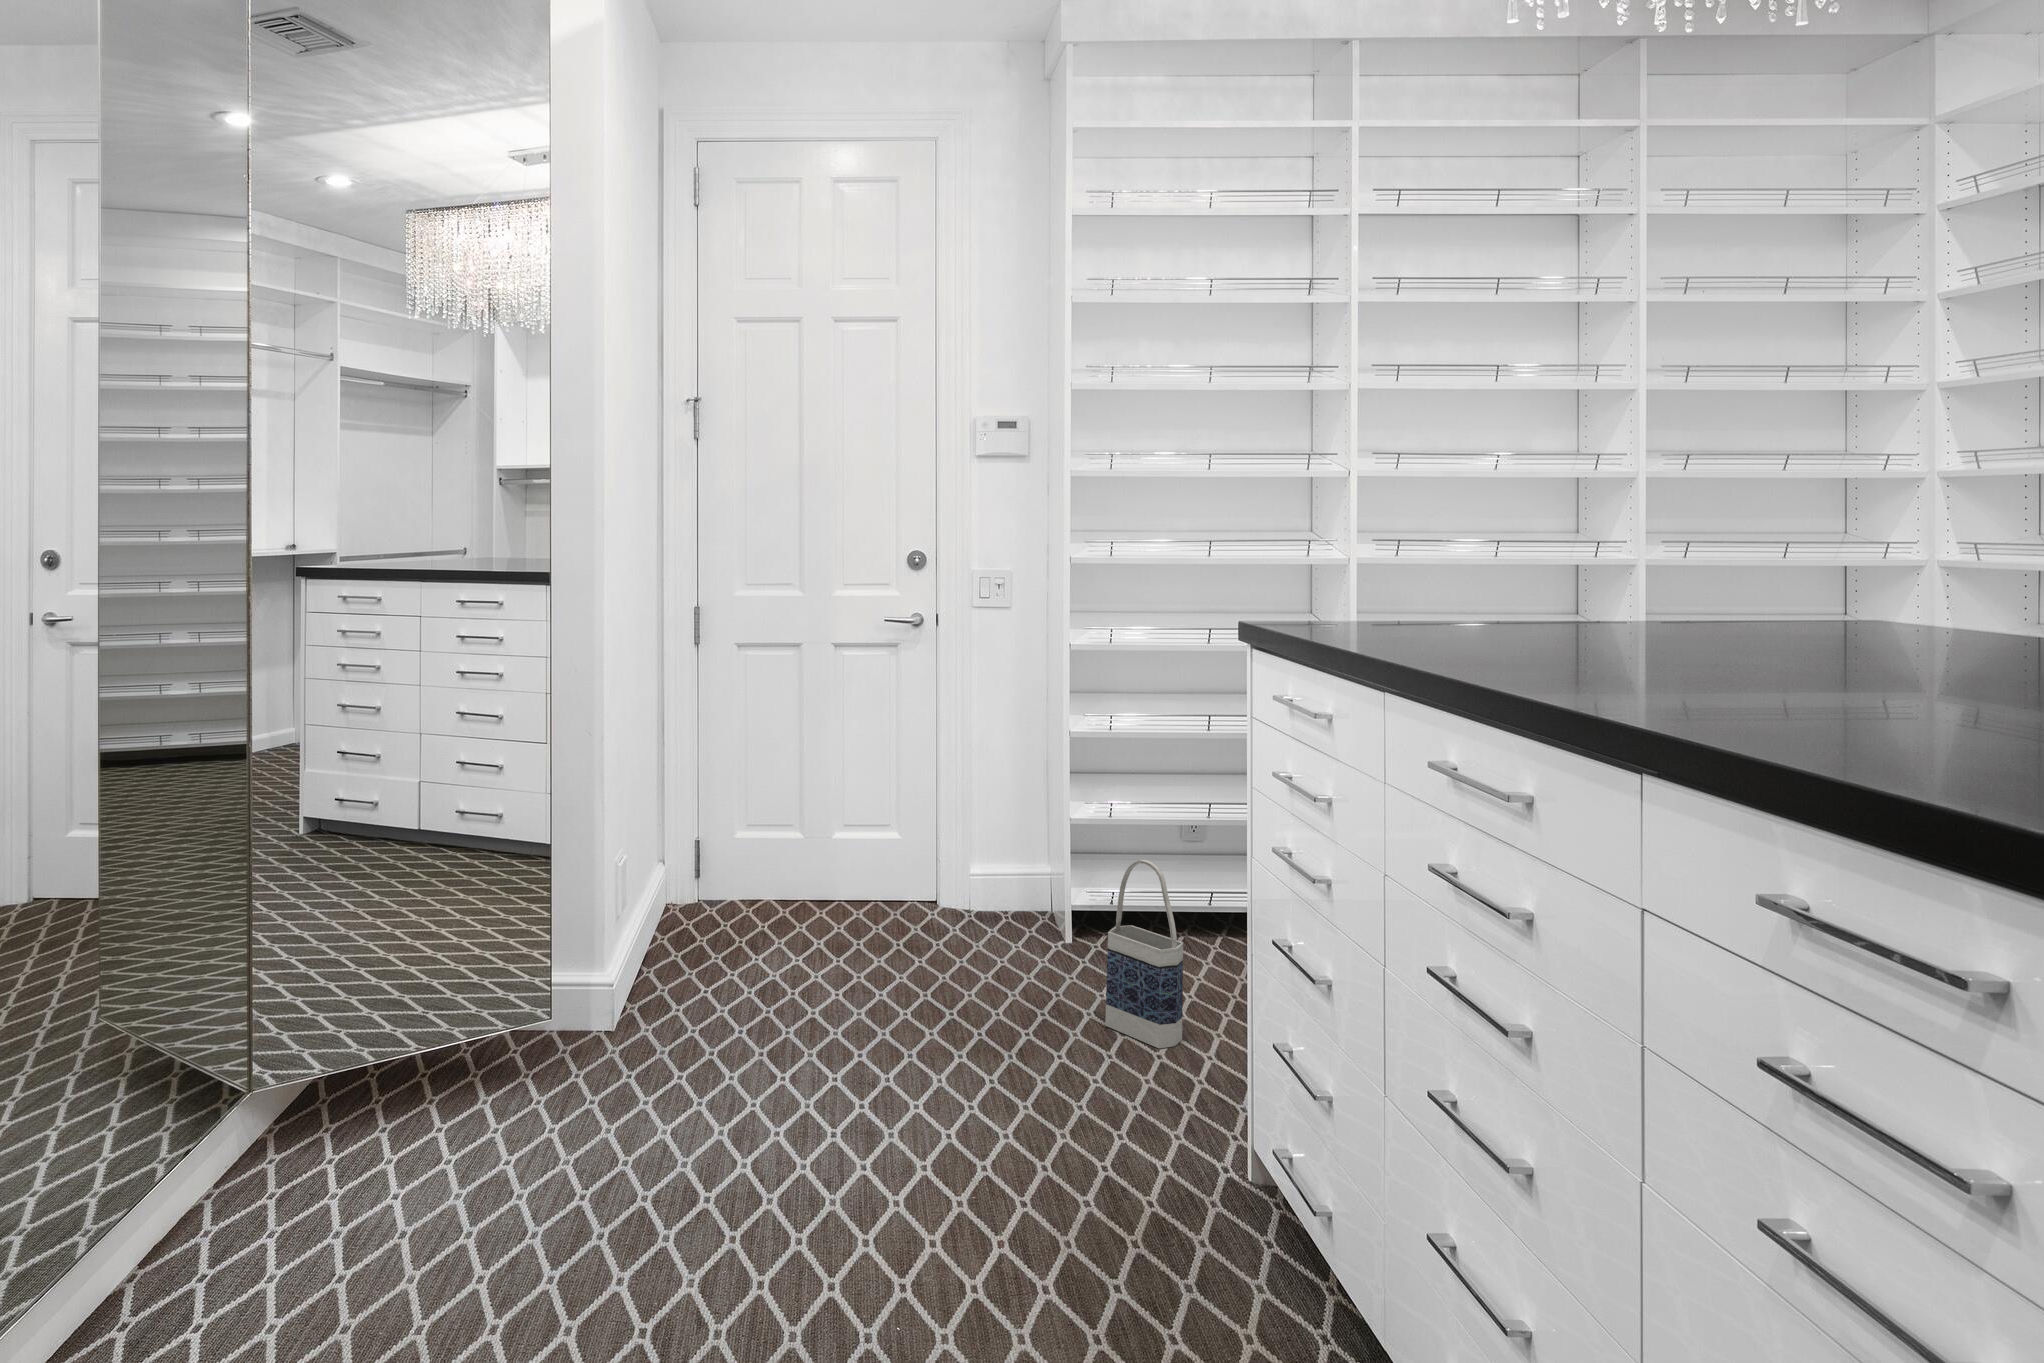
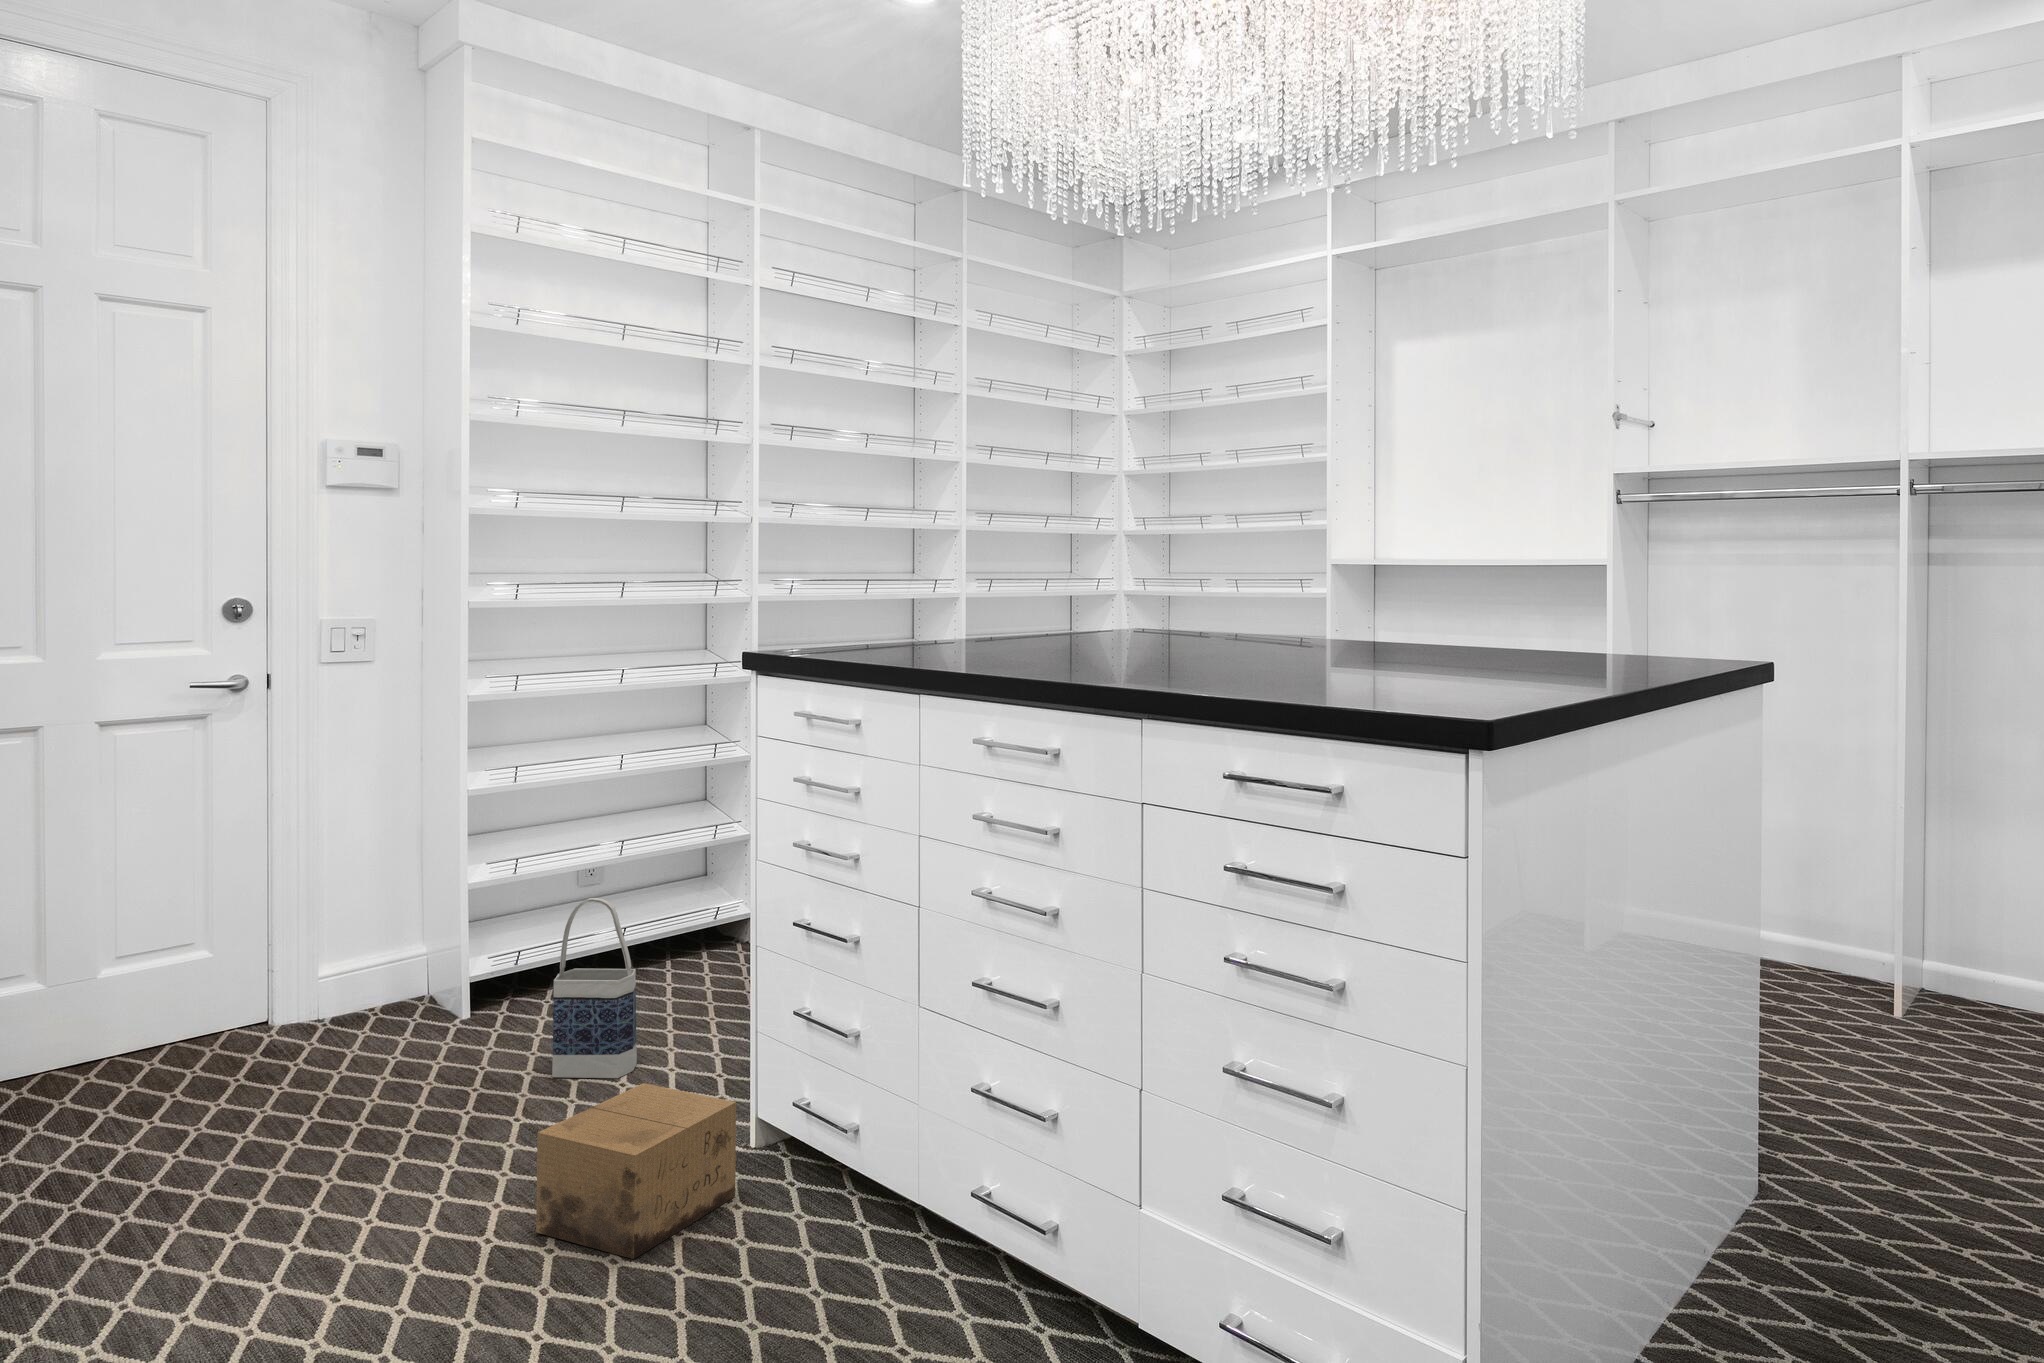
cardboard box: none [1022,1069,1211,1252] -> present [536,1083,736,1259]

